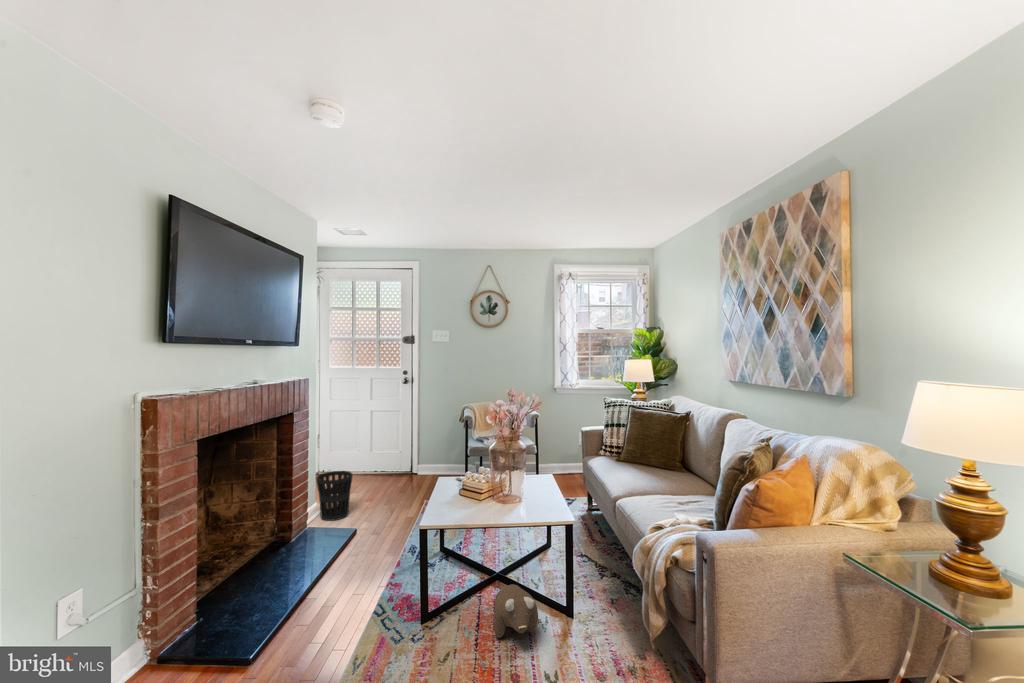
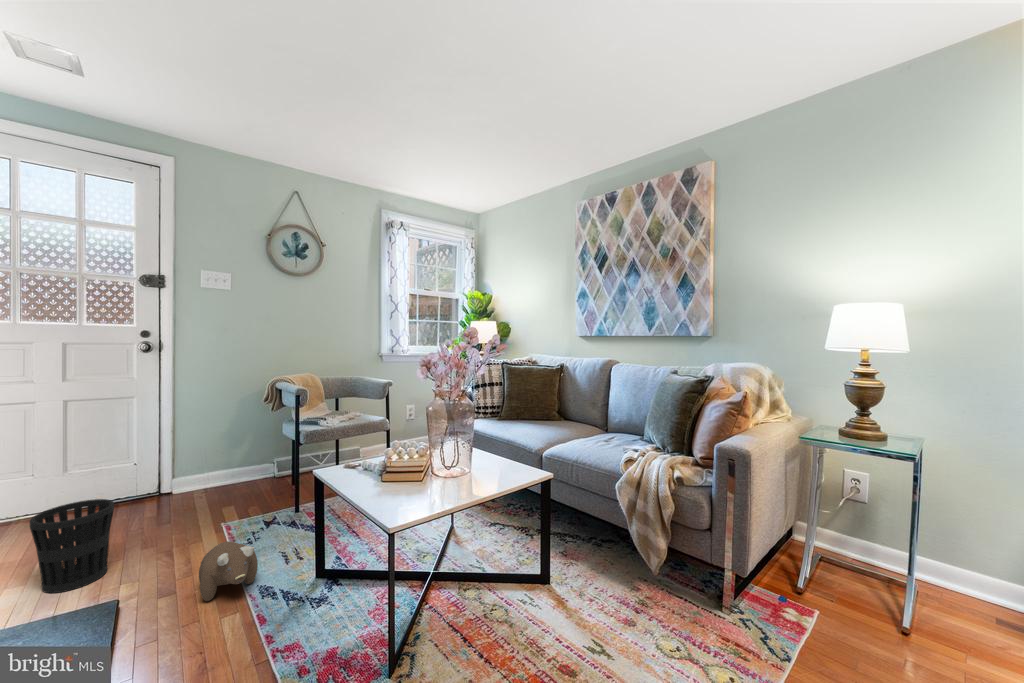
plush toy: present [493,584,538,638] -> present [199,542,258,601]

